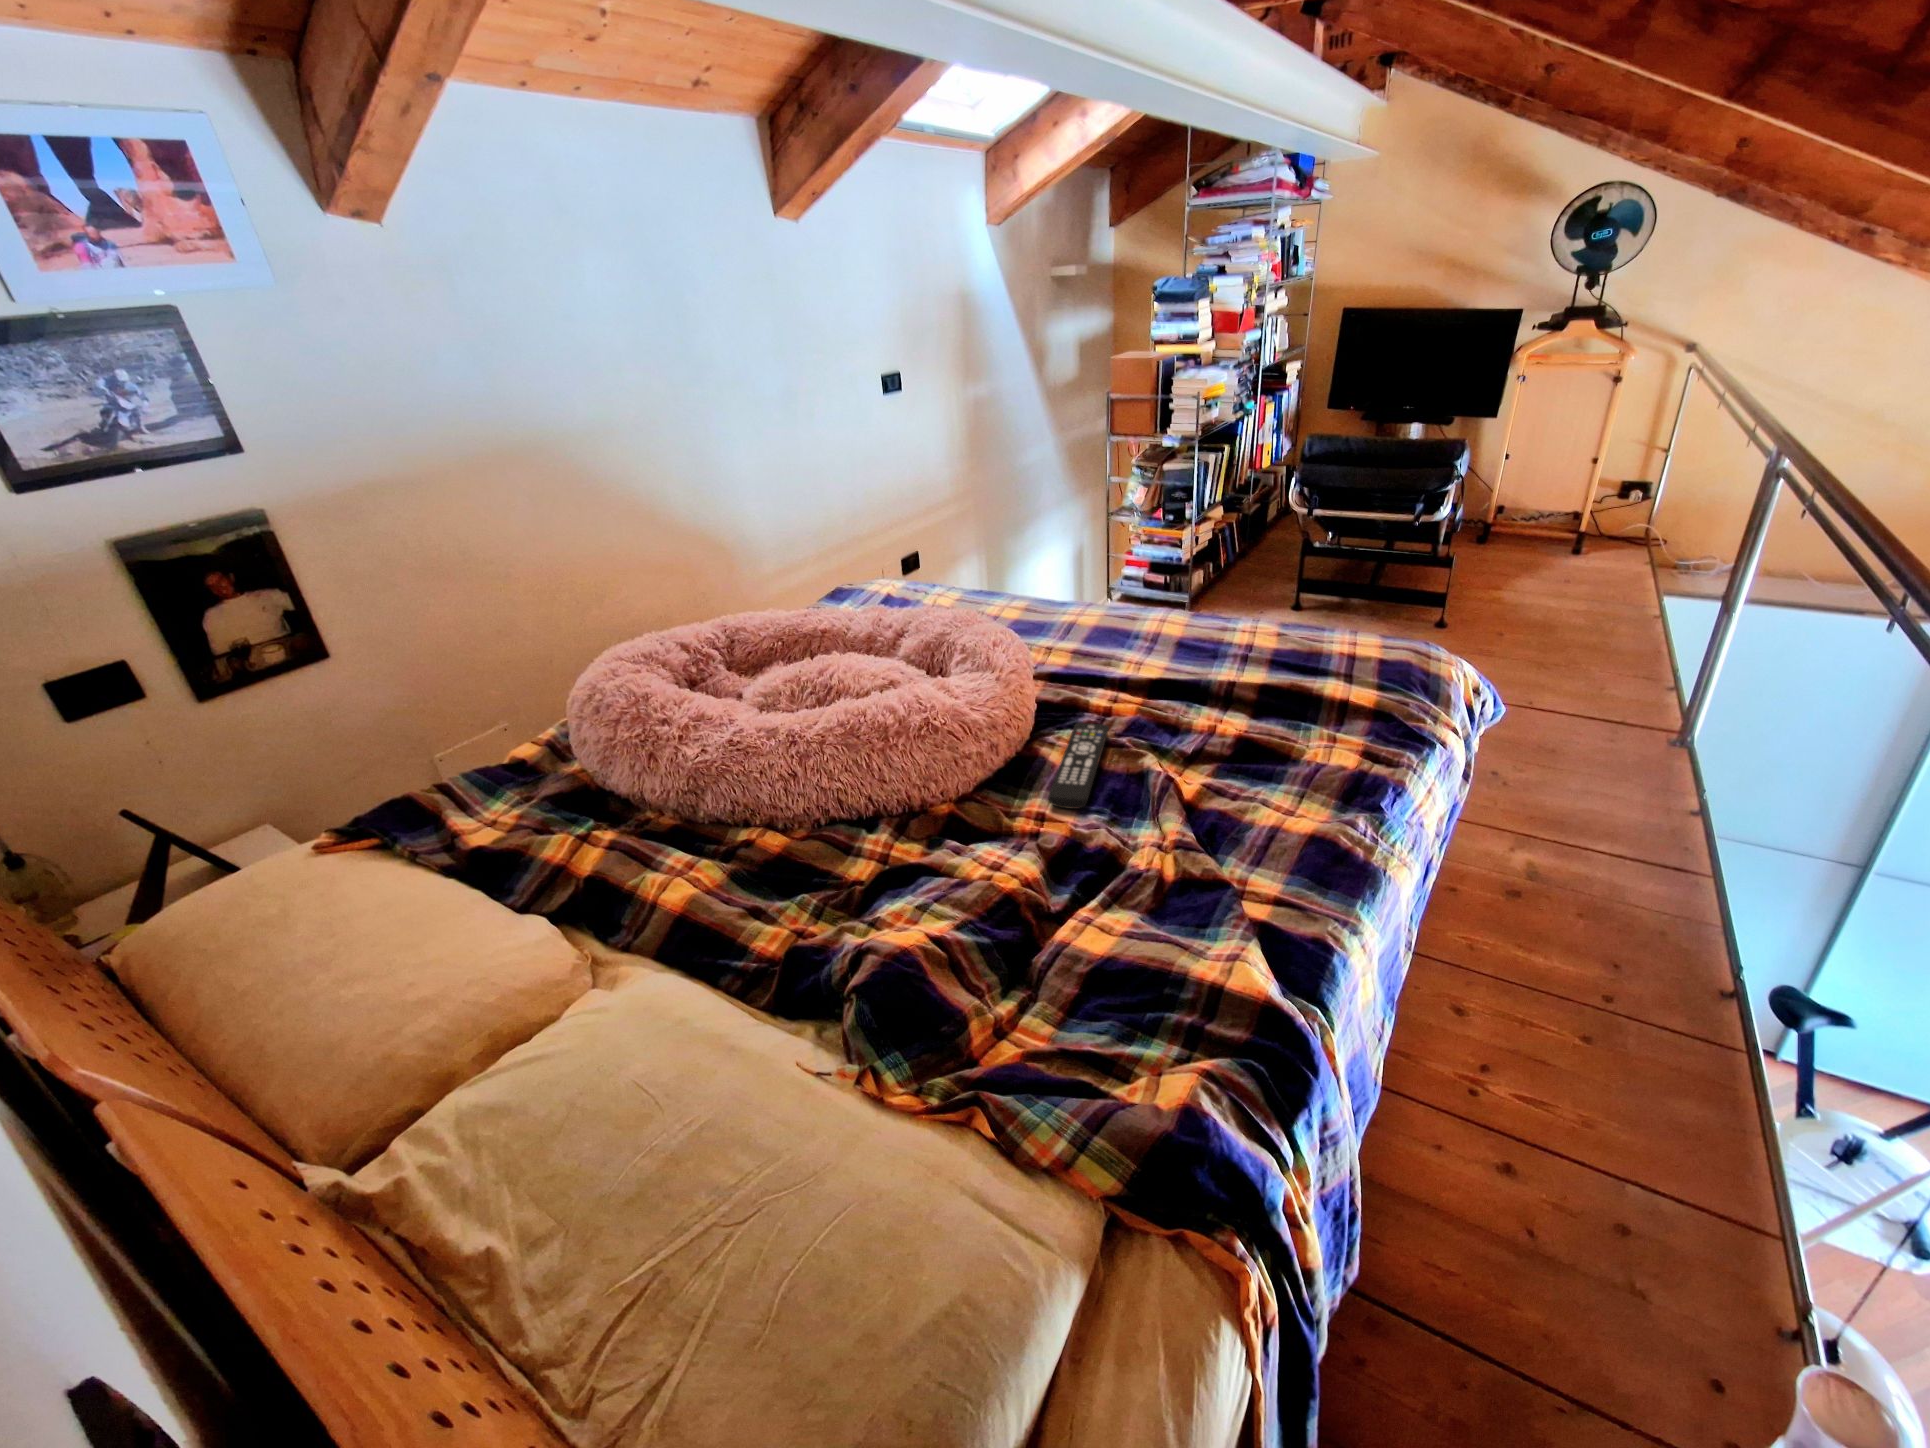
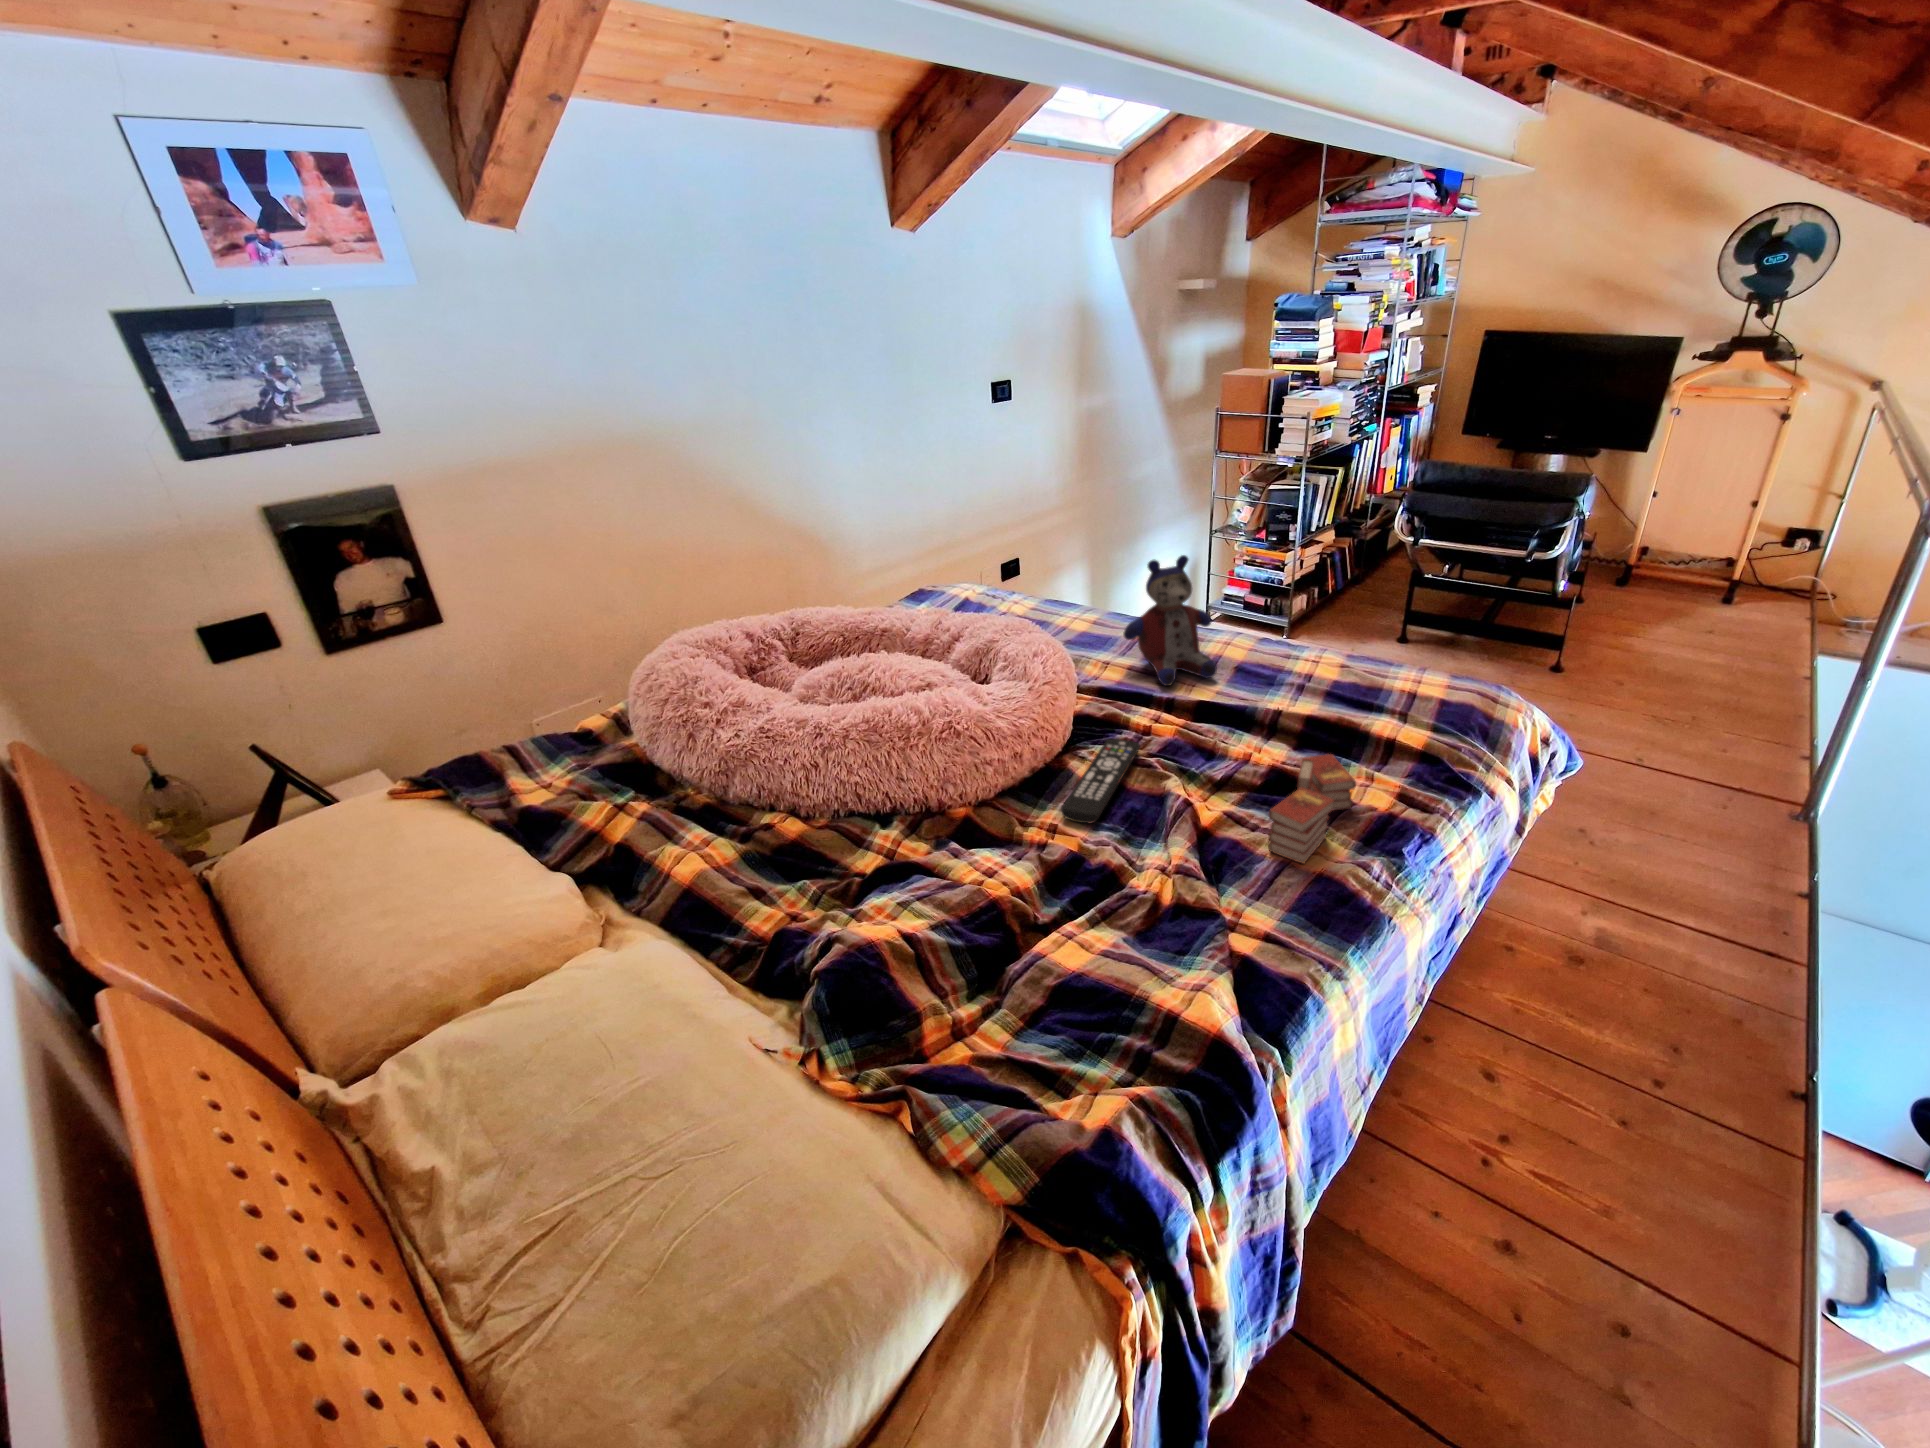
stuffed bear: none [1069,536,1164,667] -> present [1123,555,1217,686]
book: none [1258,720,1329,828] -> present [1268,754,1356,864]

